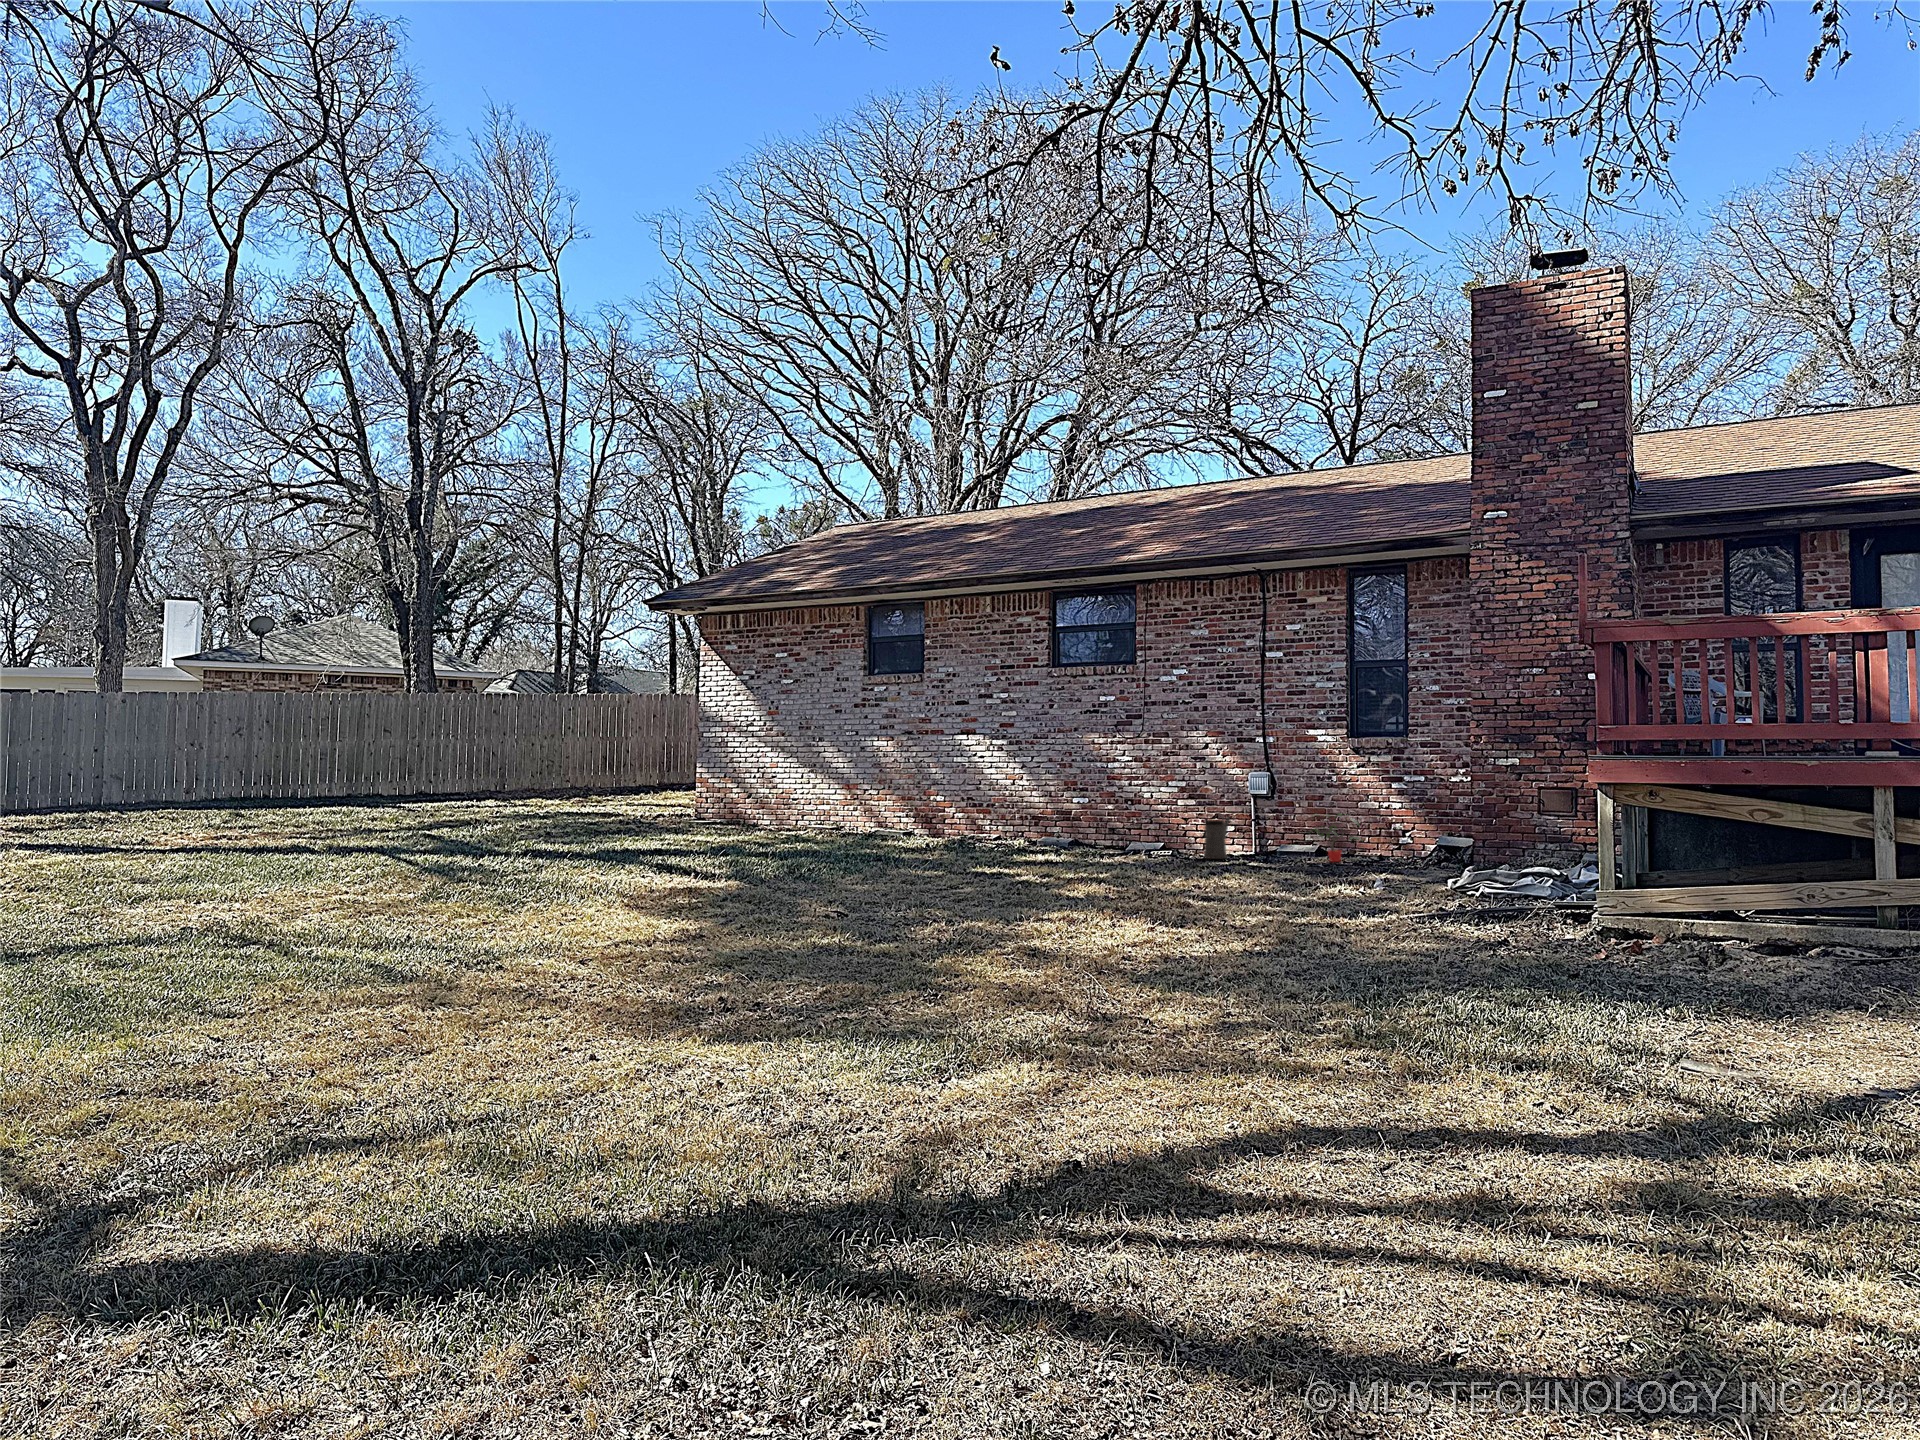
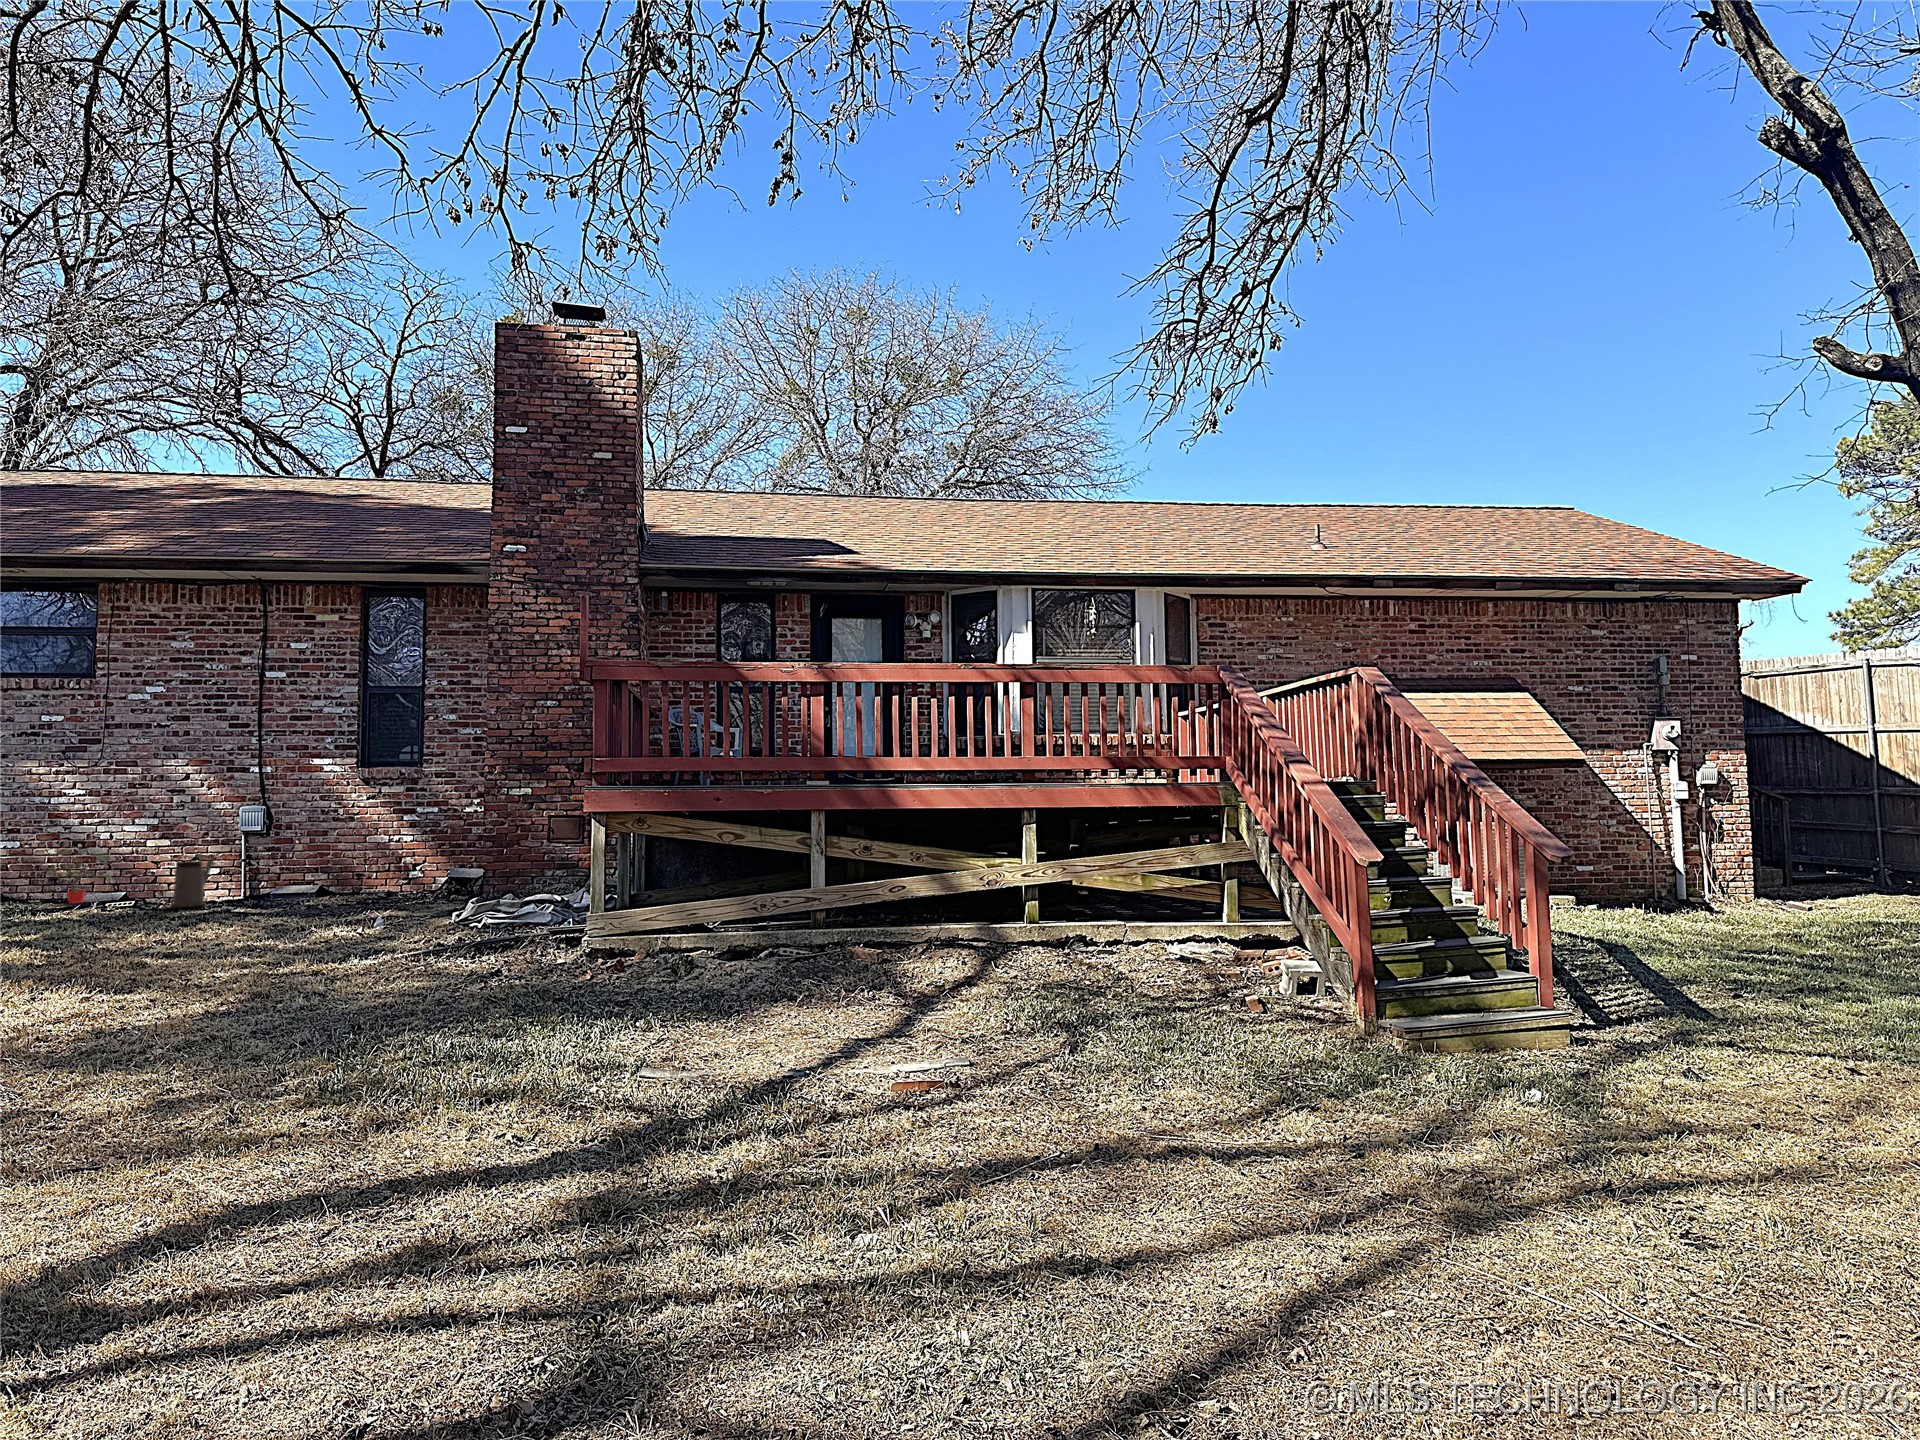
potted plant: present [1310,813,1361,862] -> present [48,849,111,904]

